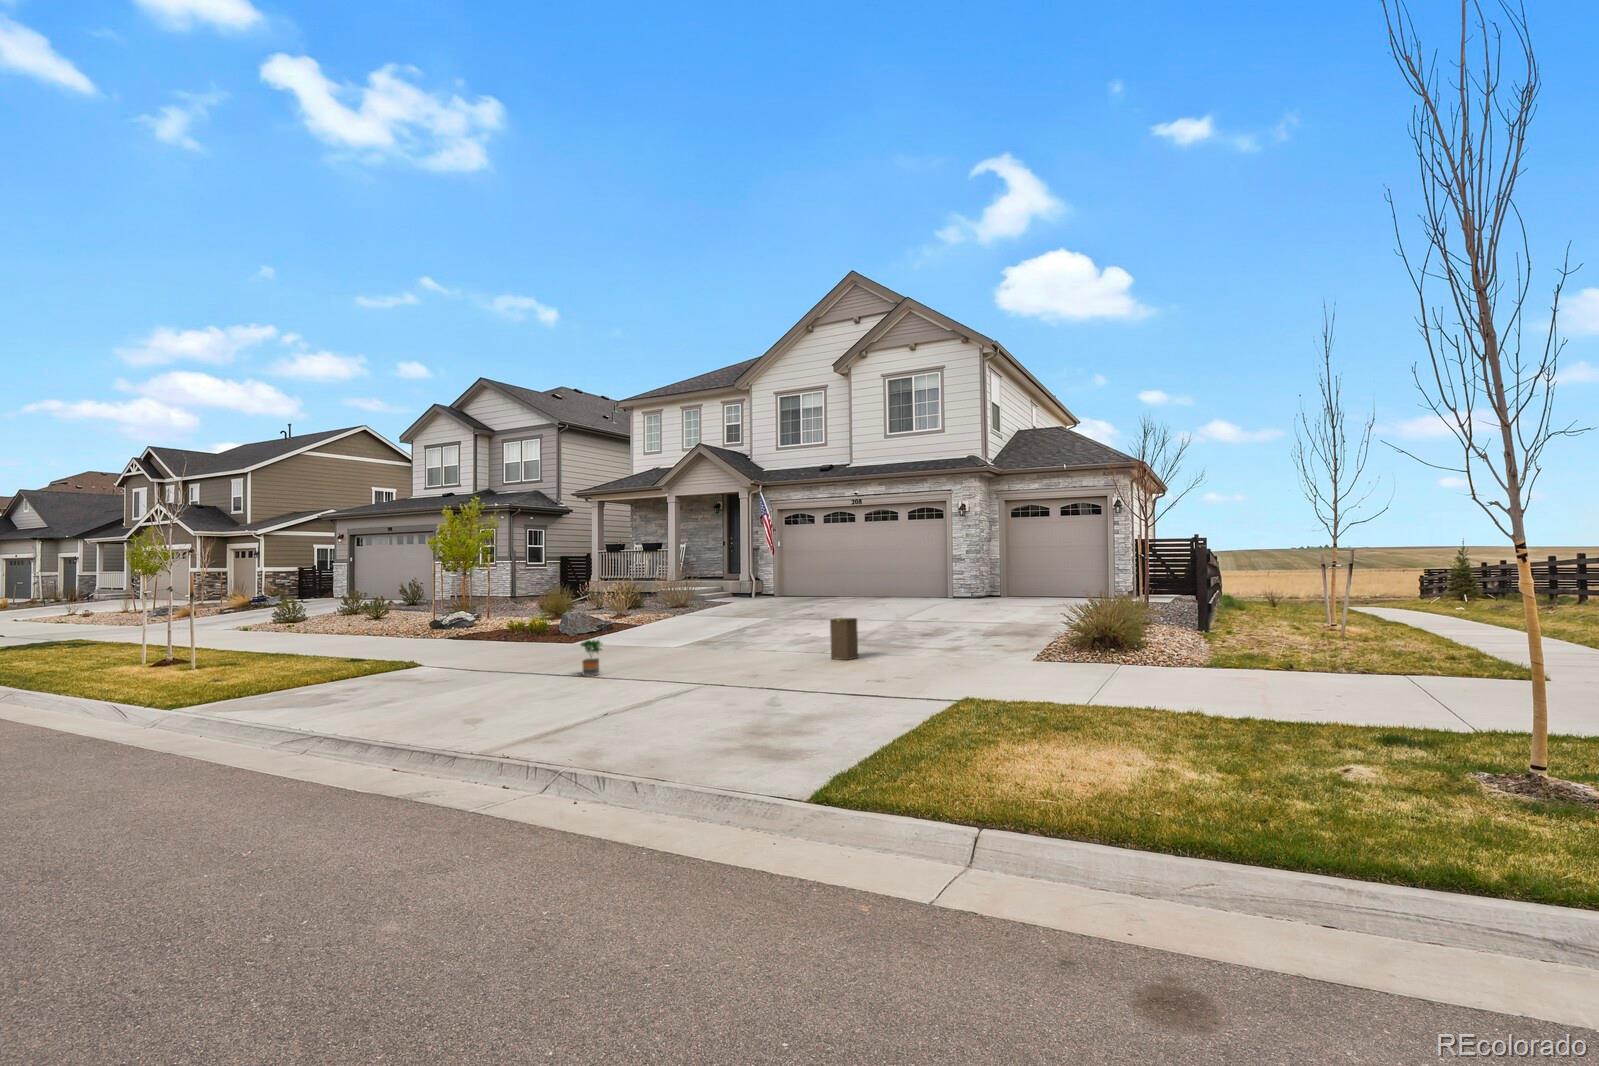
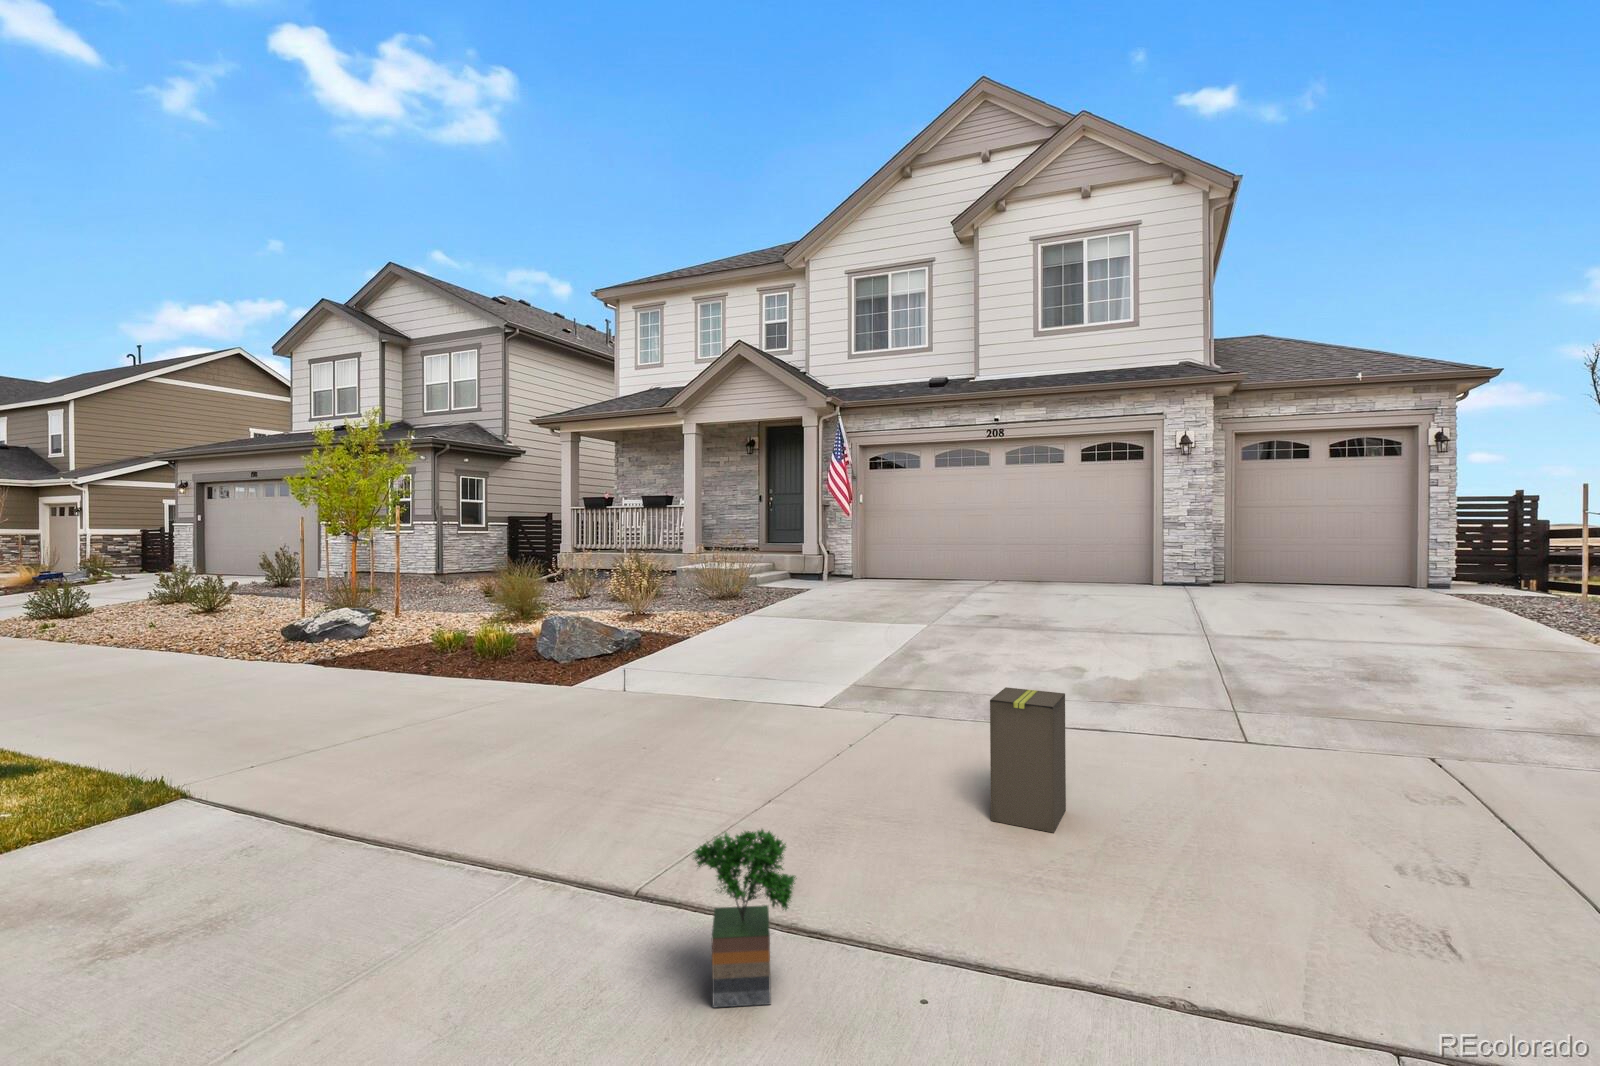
cardboard box: present [830,618,858,660] -> present [990,687,1066,833]

